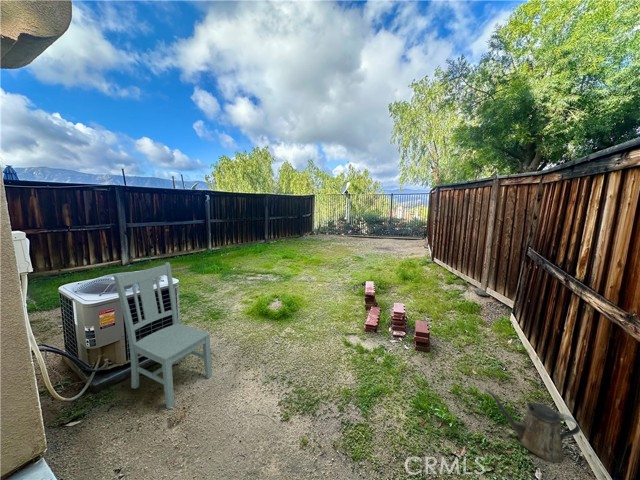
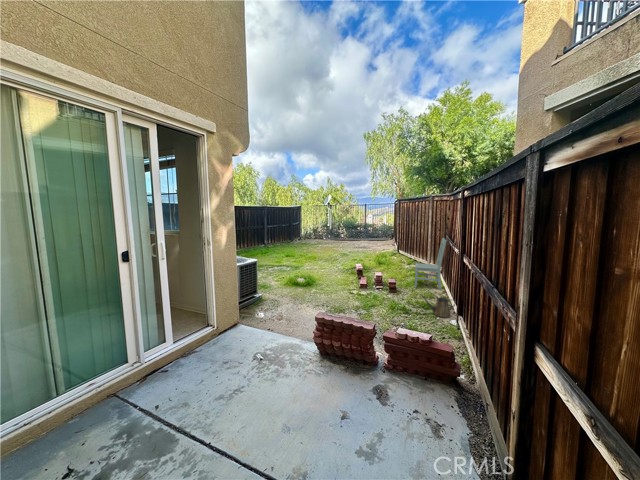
chair: present [113,262,212,409] -> present [415,238,447,290]

